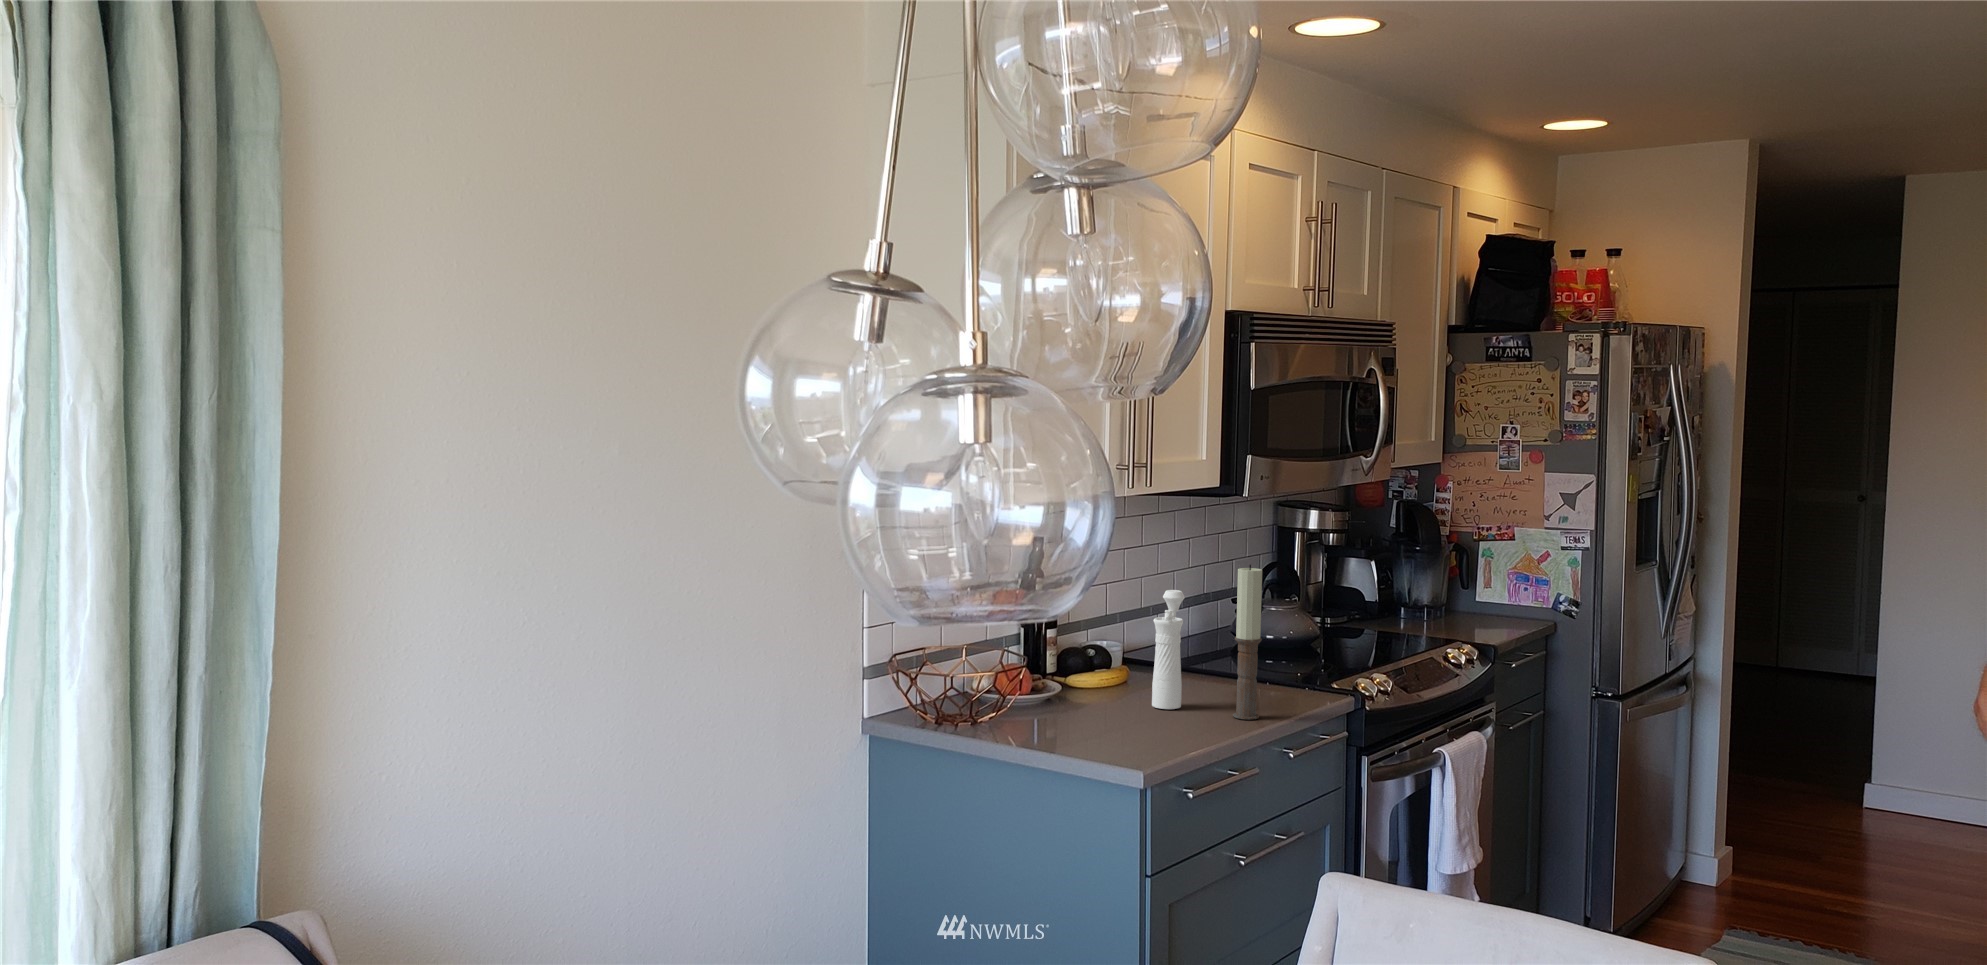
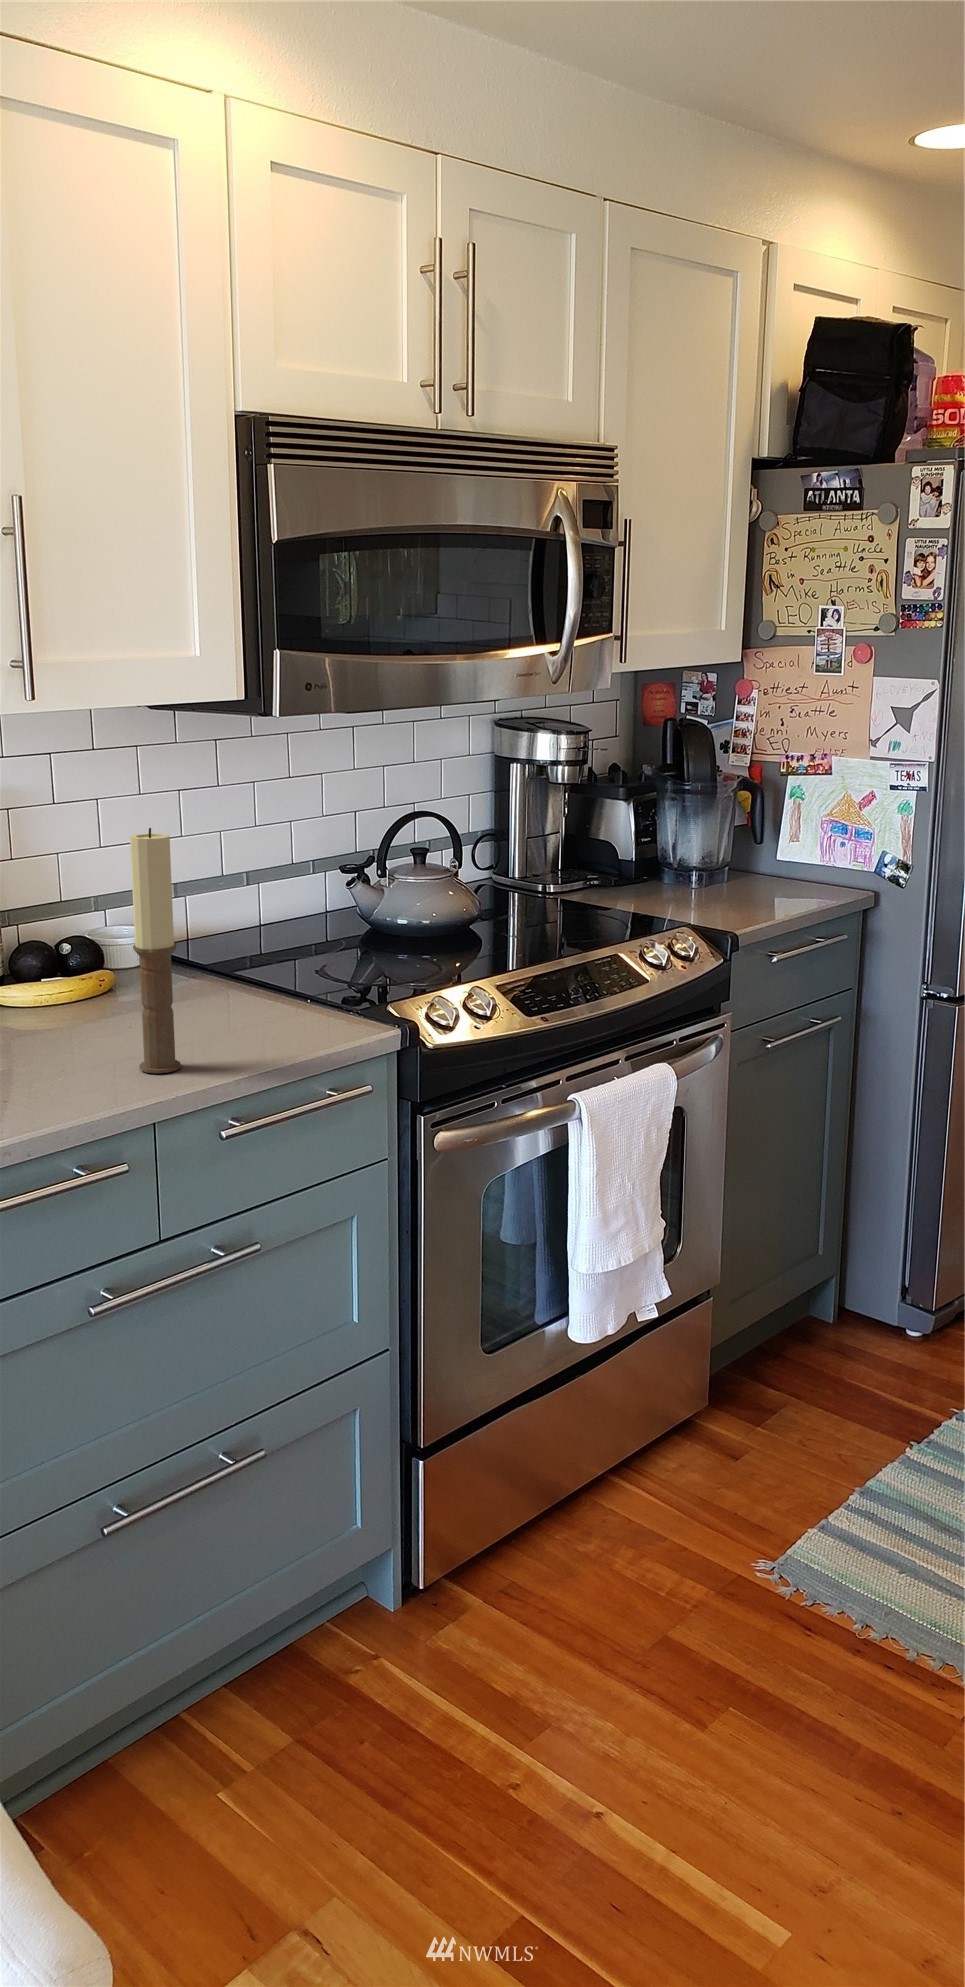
pepper mill: present [1152,590,1185,709] -> none [36,862,122,1051]

